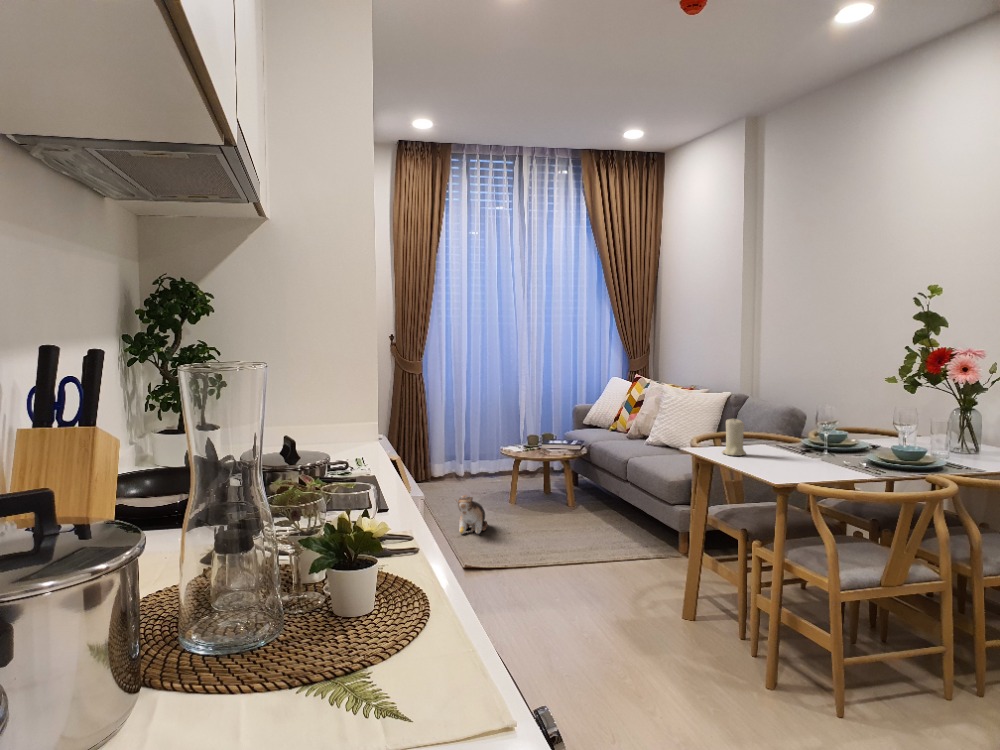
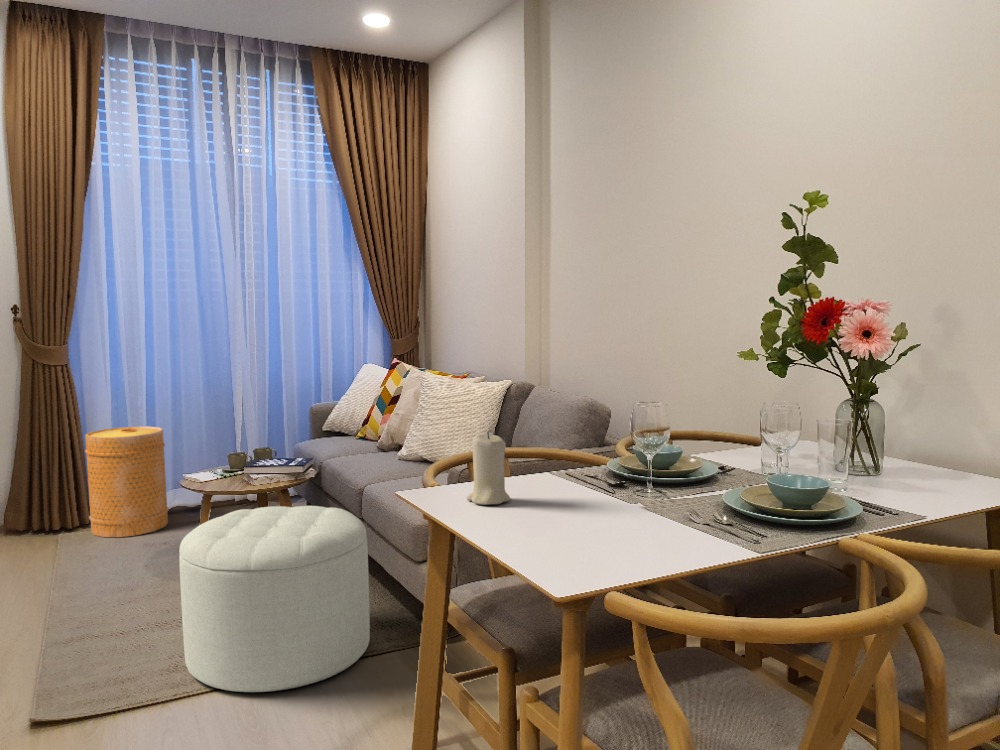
basket: none [432,416,481,488] -> present [85,426,168,537]
ottoman: none [530,466,640,570] -> present [179,506,370,692]
plush toy: present [458,495,488,534] -> none [60,565,138,630]

